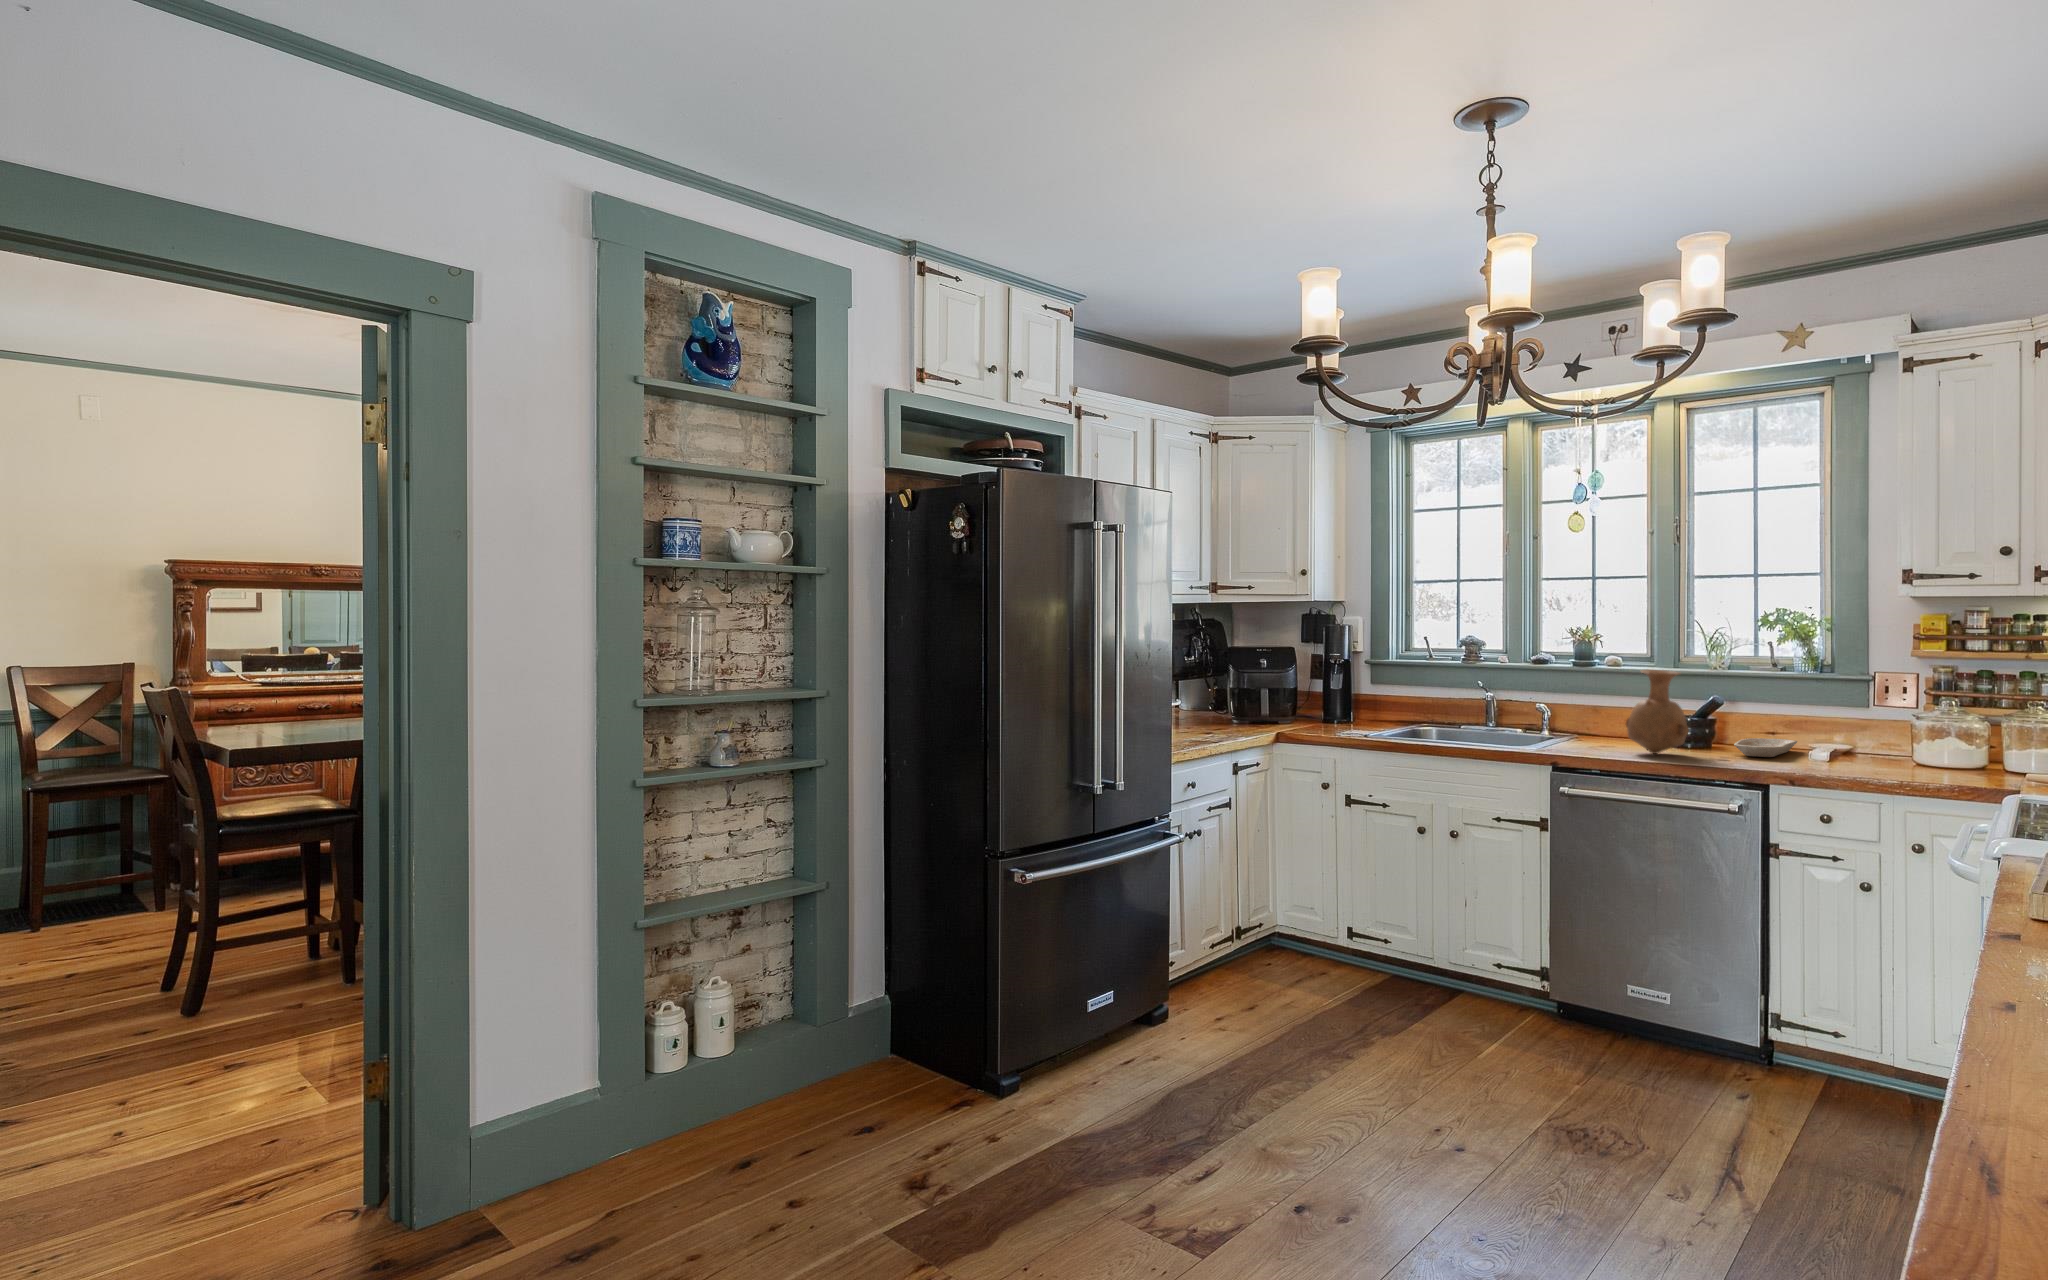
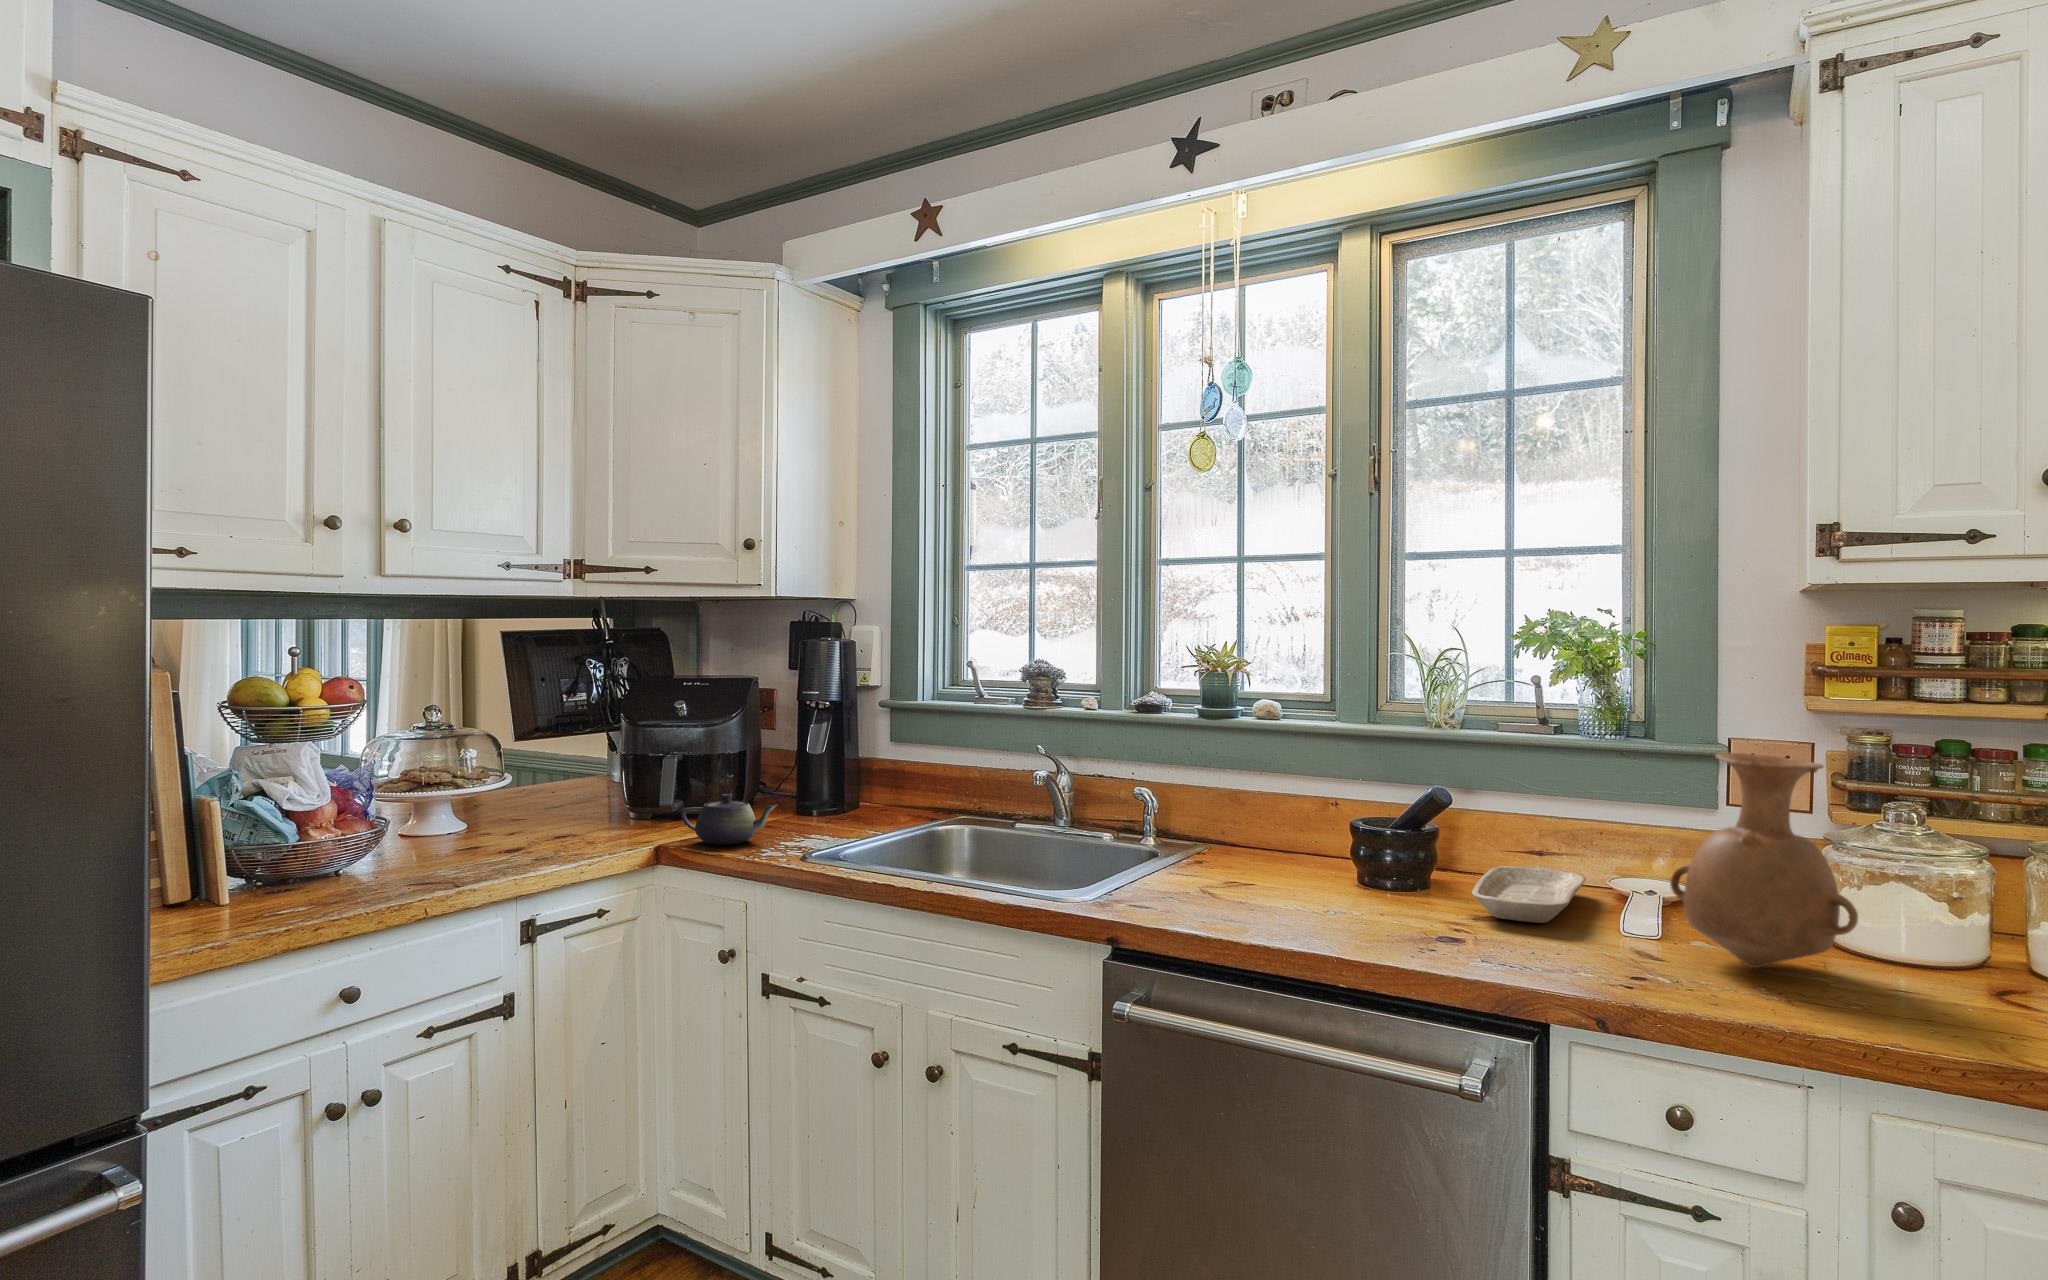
vase: present [1626,670,1689,754] -> present [1670,753,1858,968]
teapot: none [1287,708,1339,733] -> present [681,794,778,844]

